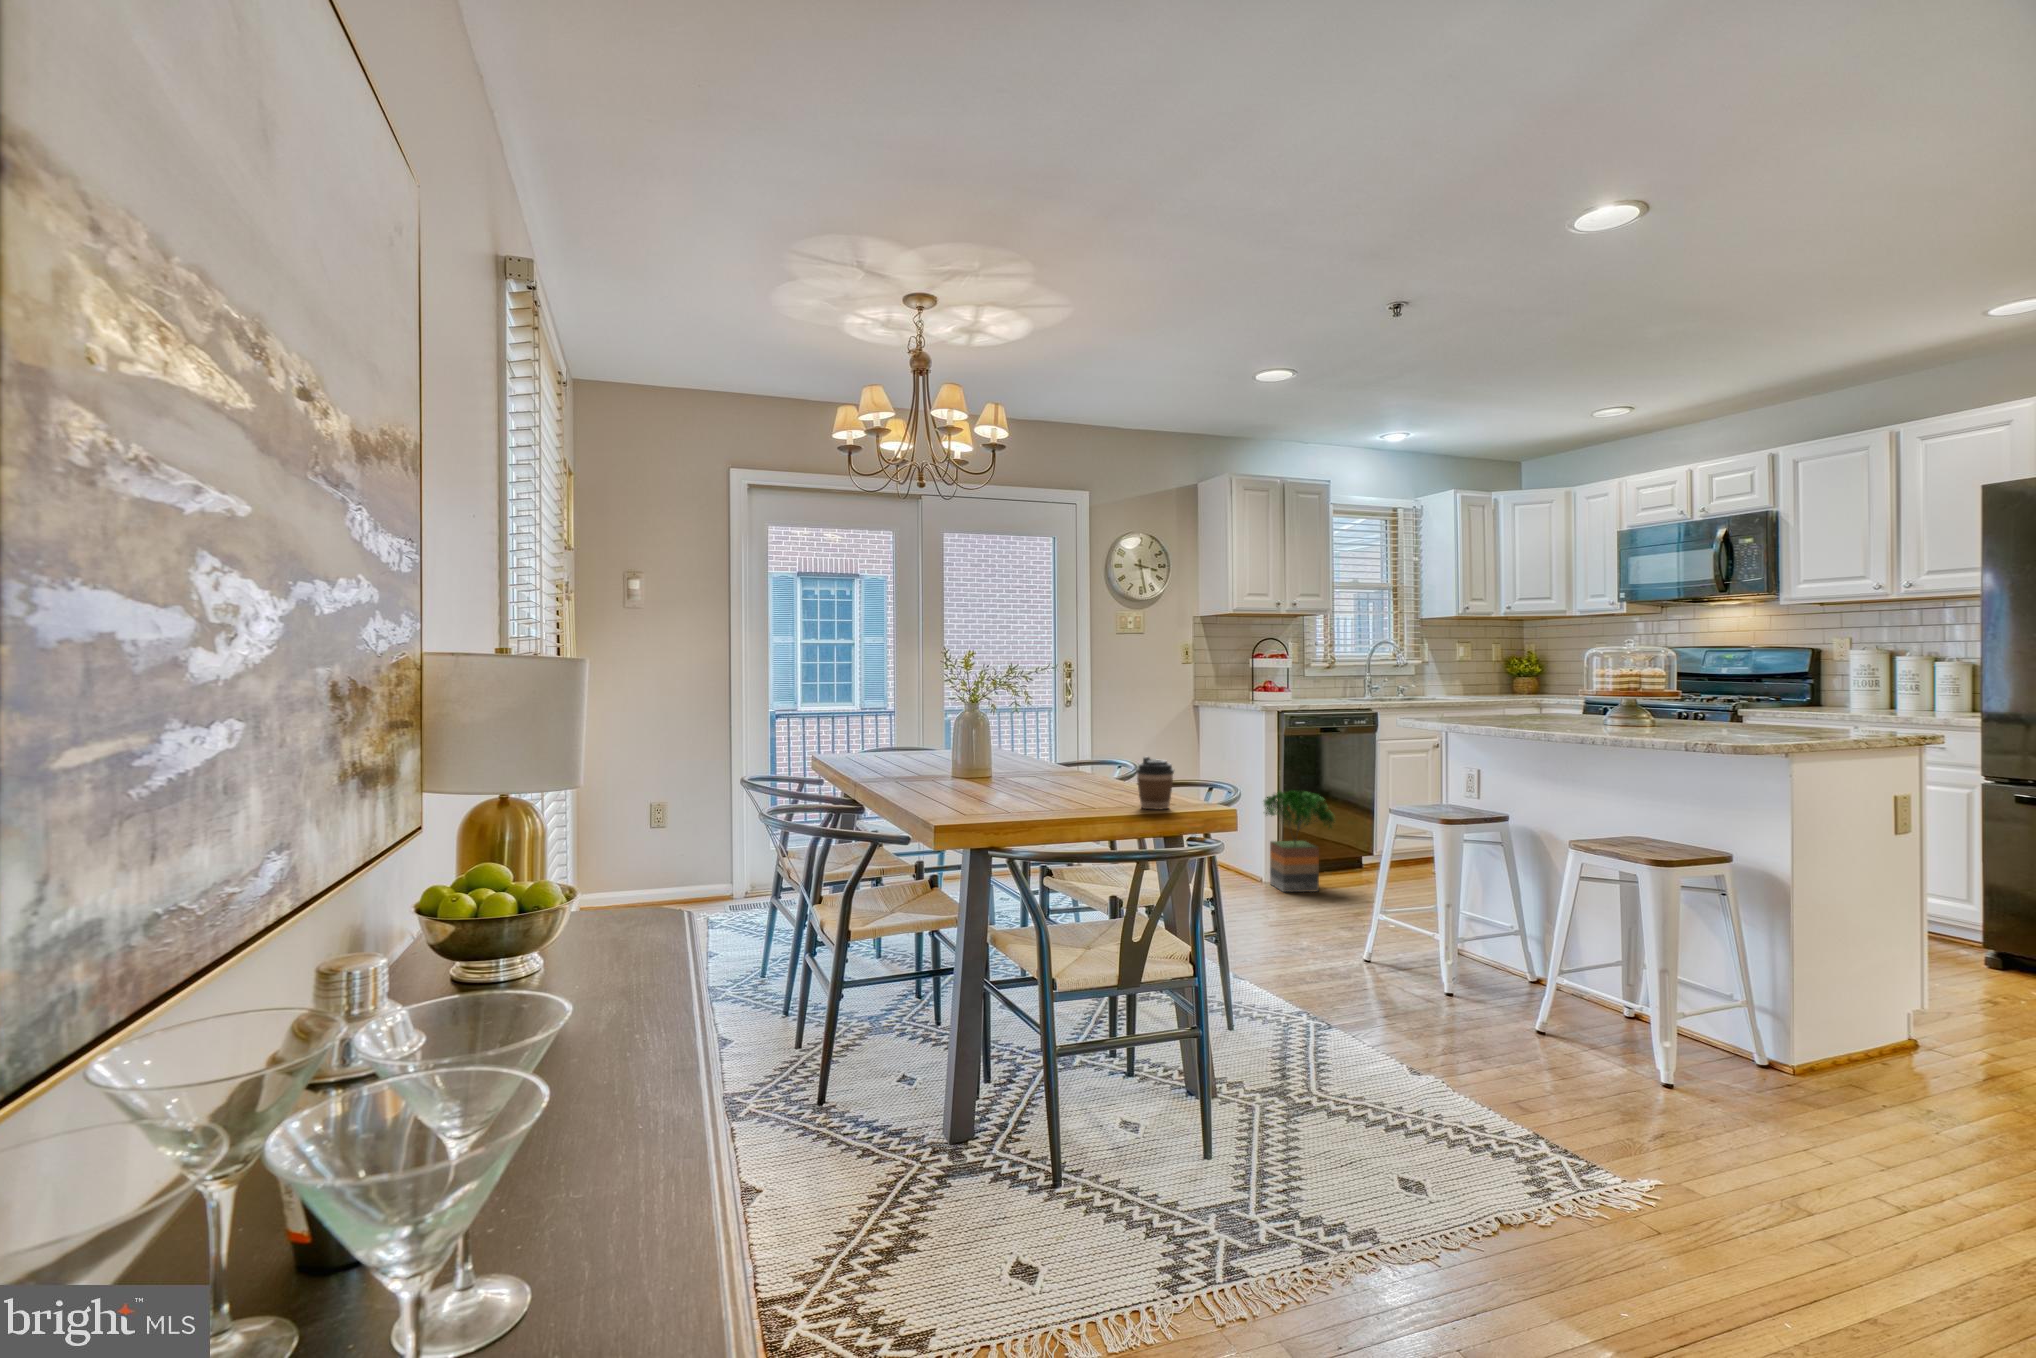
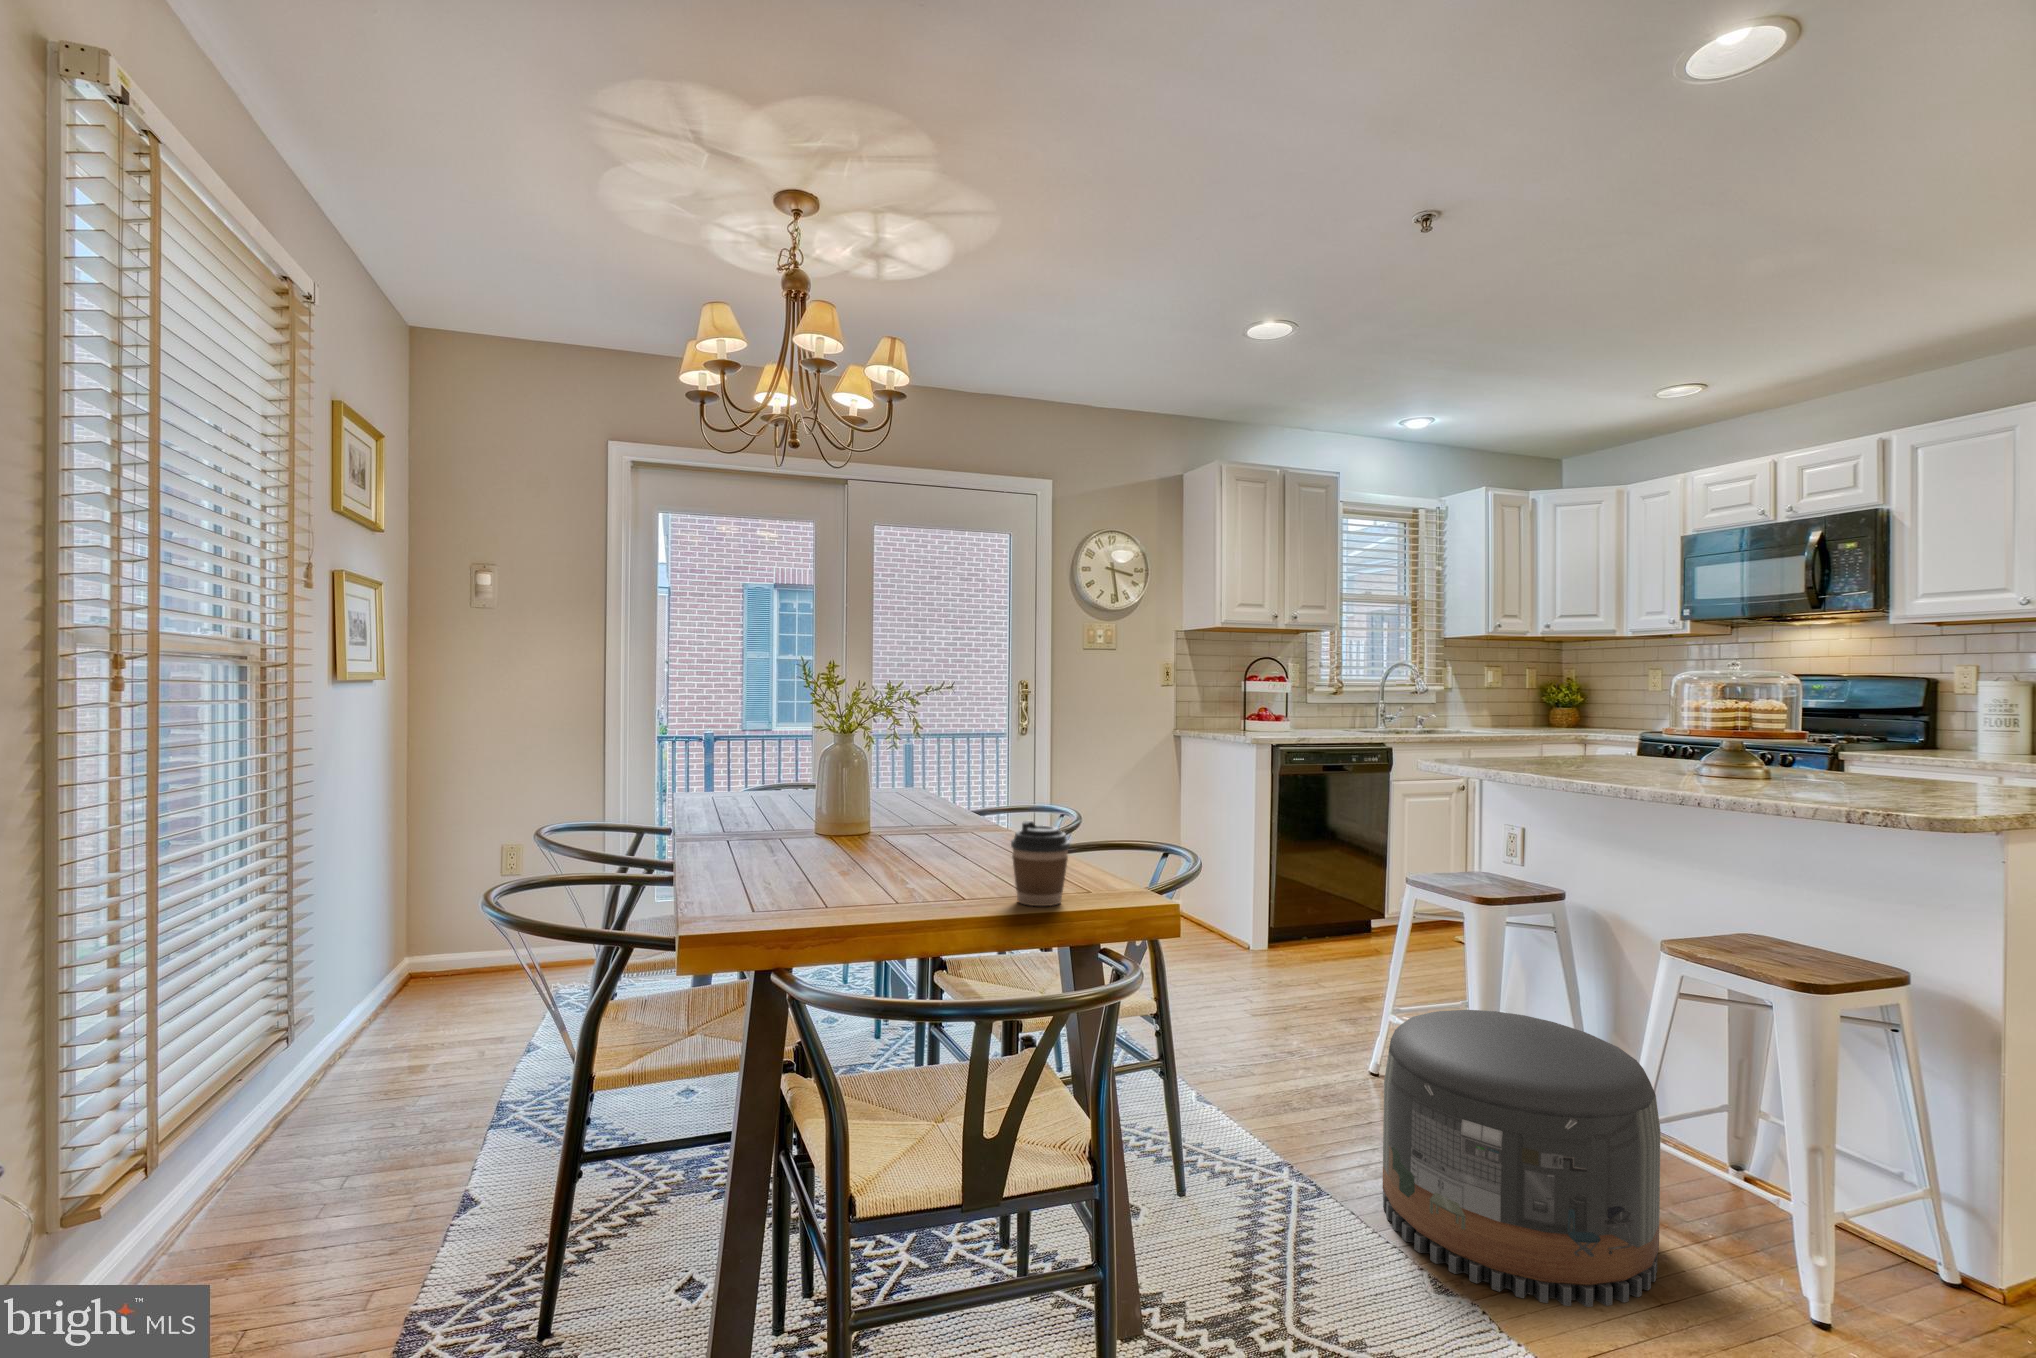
potted tree: present [1264,790,1335,892] -> none [1249,836,1341,962]
pouf: none [1375,896,1563,1078] -> present [1383,1010,1661,1307]

